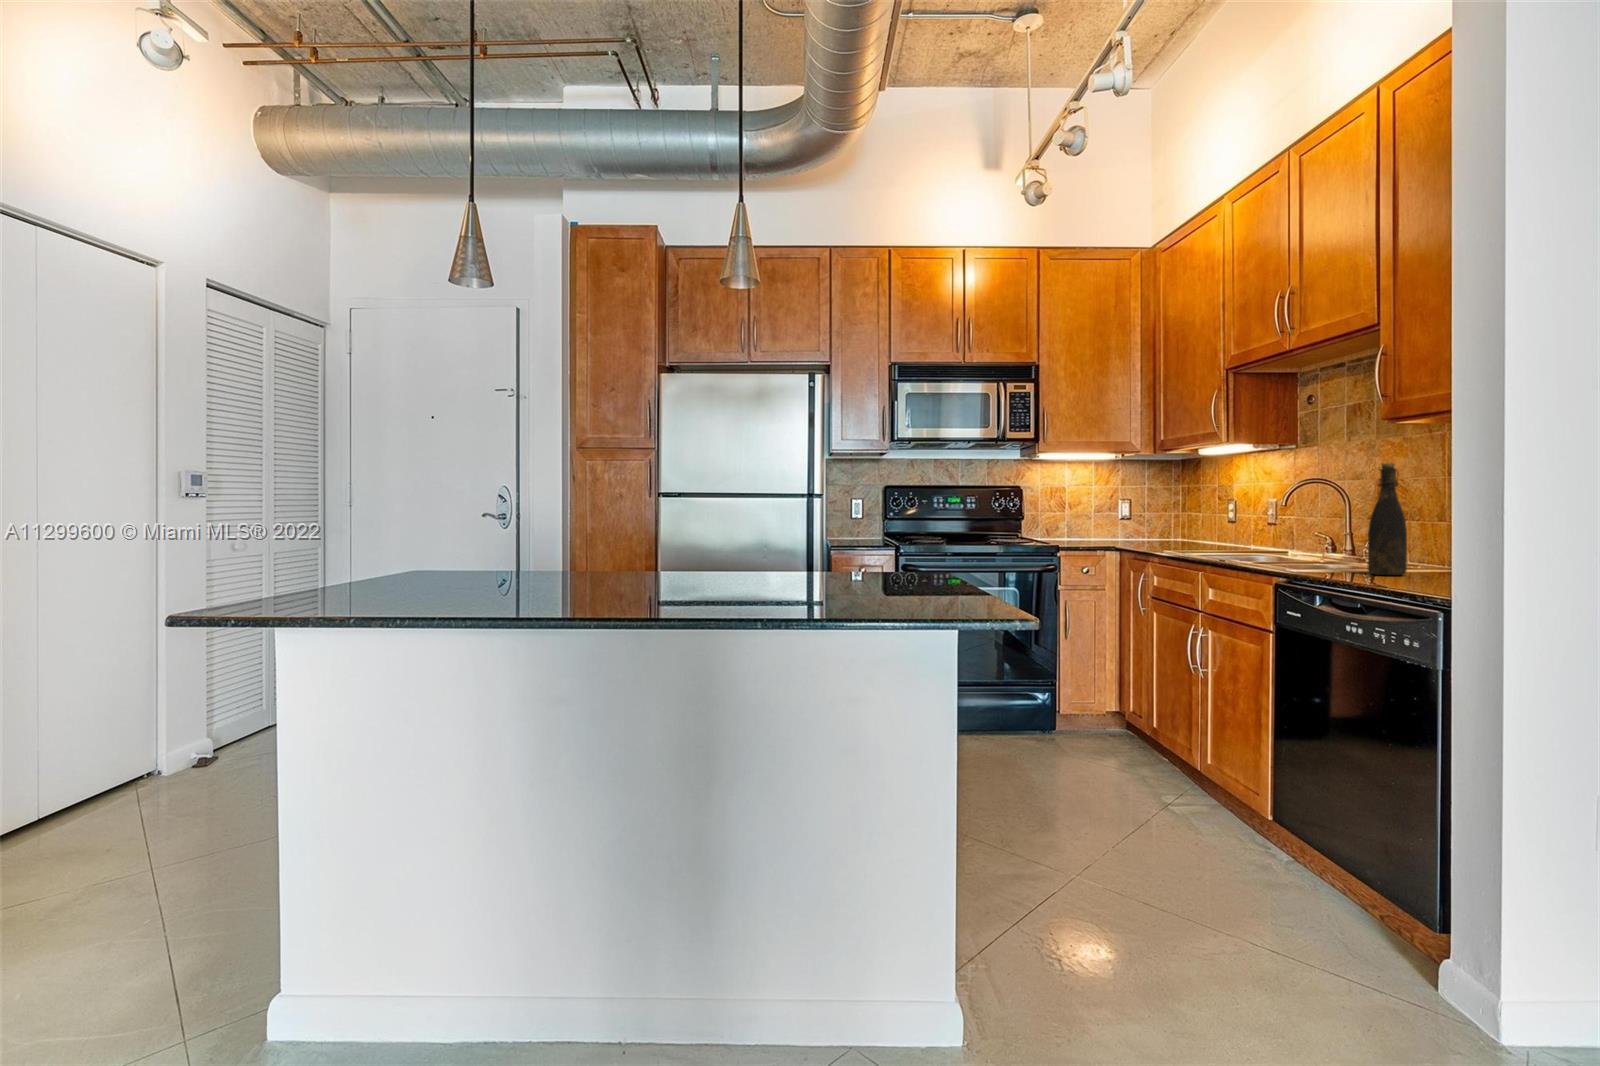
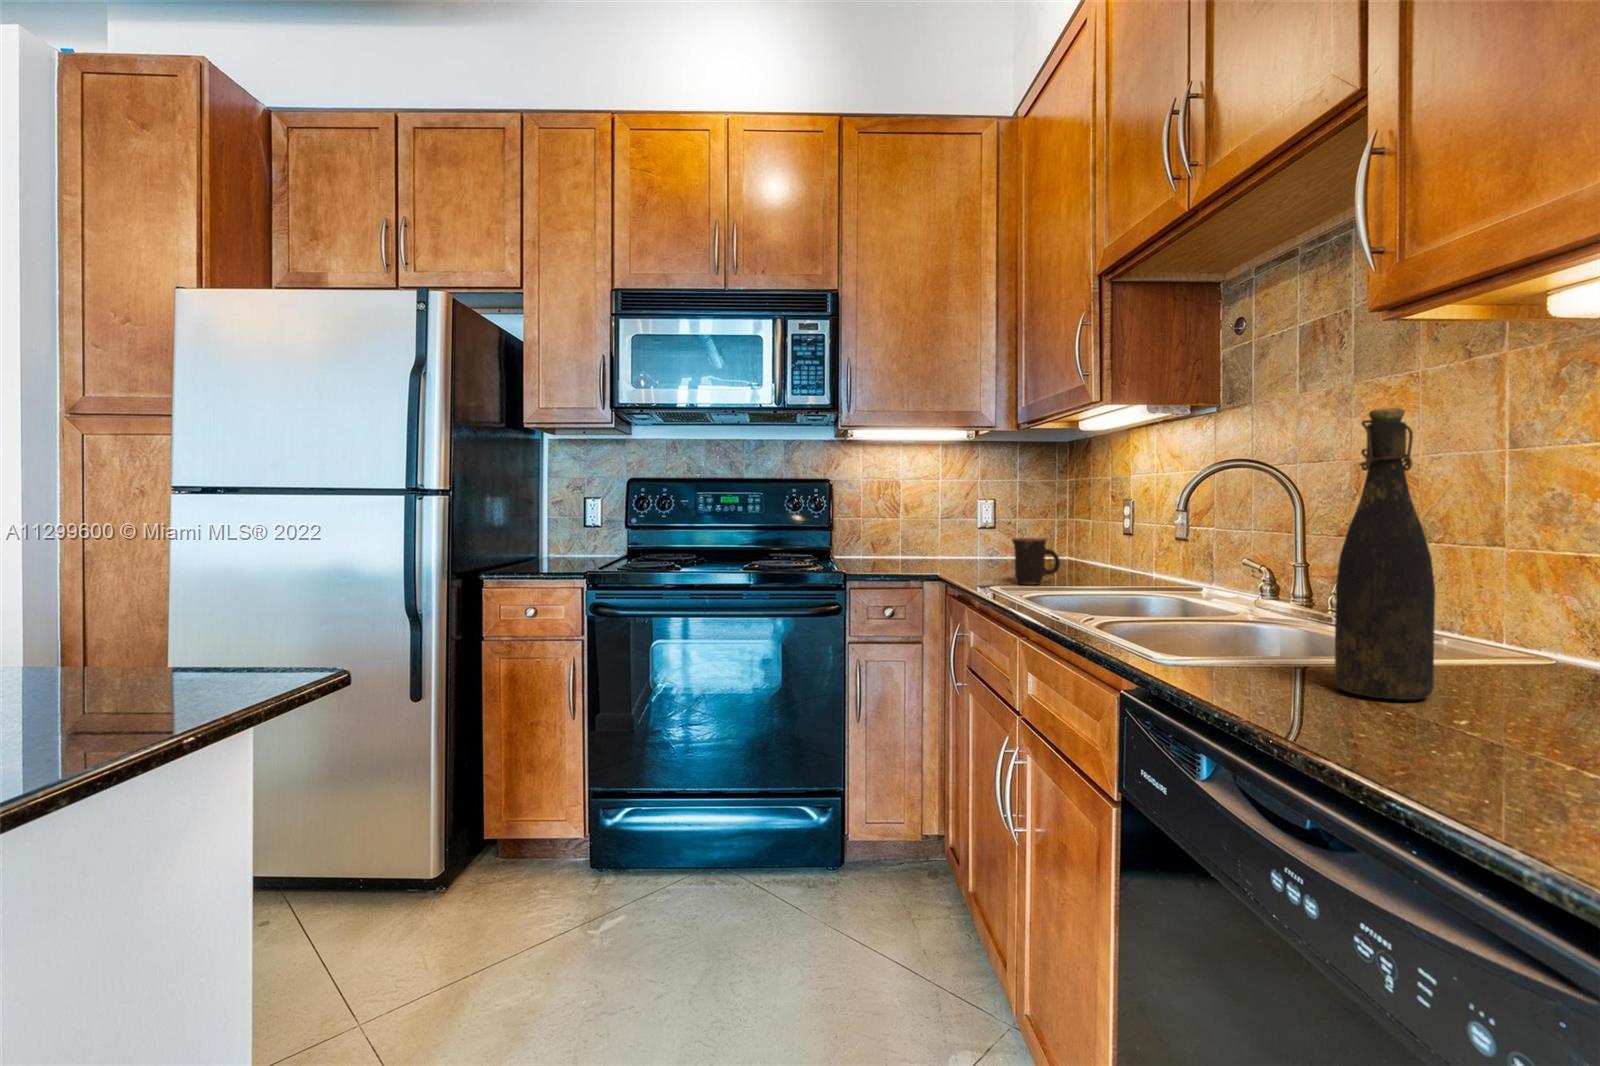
mug: none [1168,523,1197,551] -> present [1012,538,1060,584]

